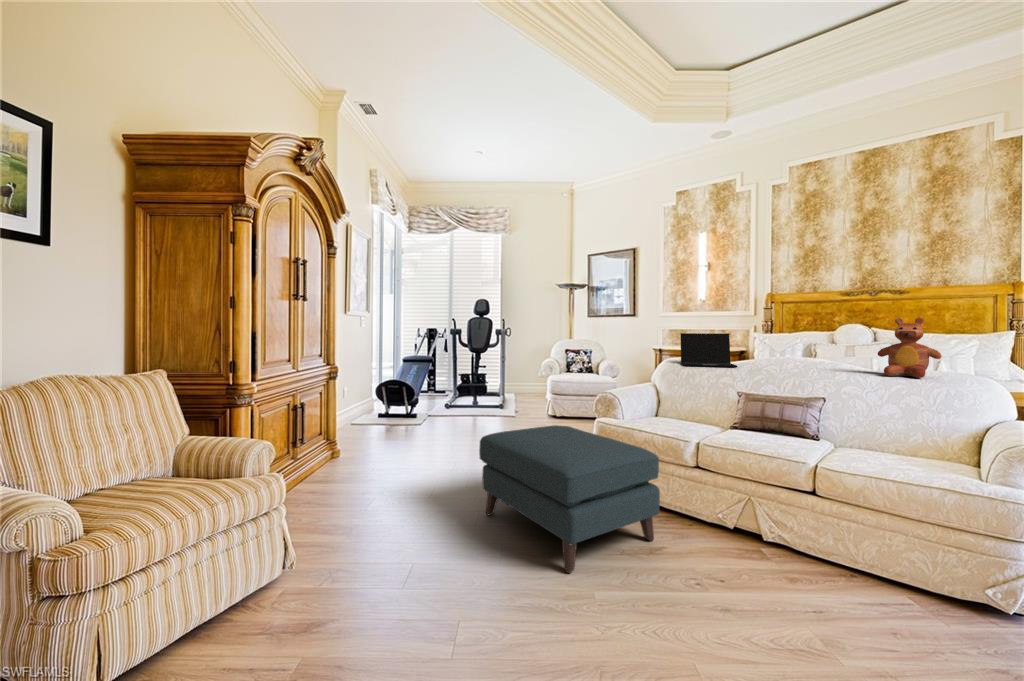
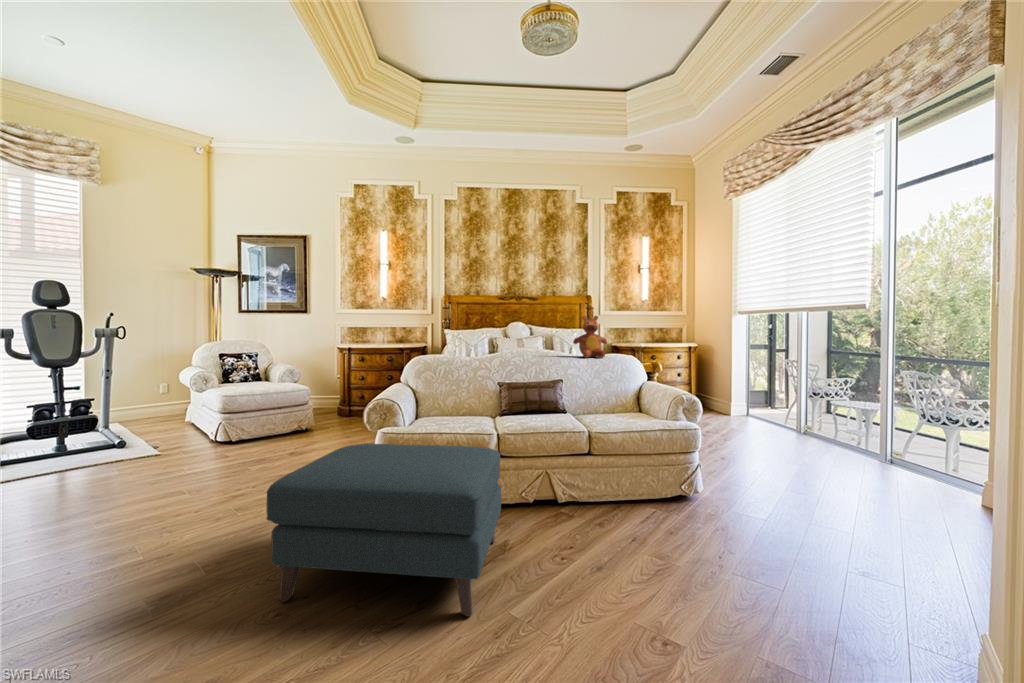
laptop: present [681,333,737,367] -> none [428,328,487,361]

